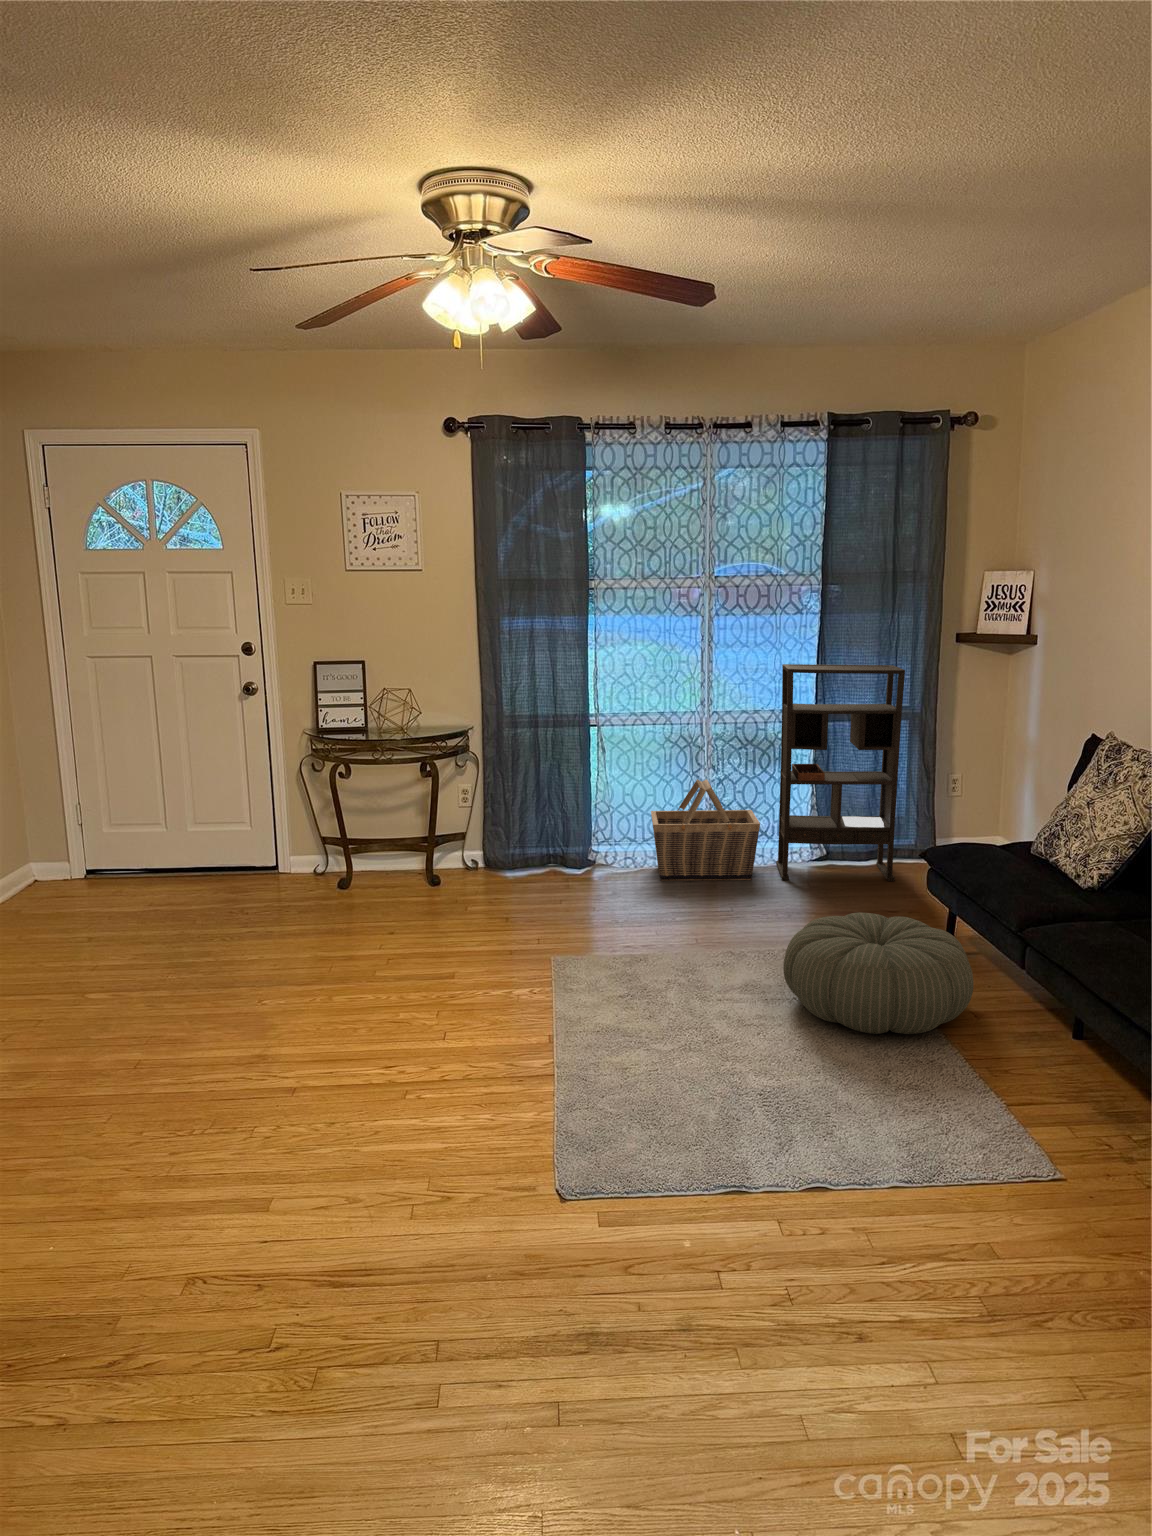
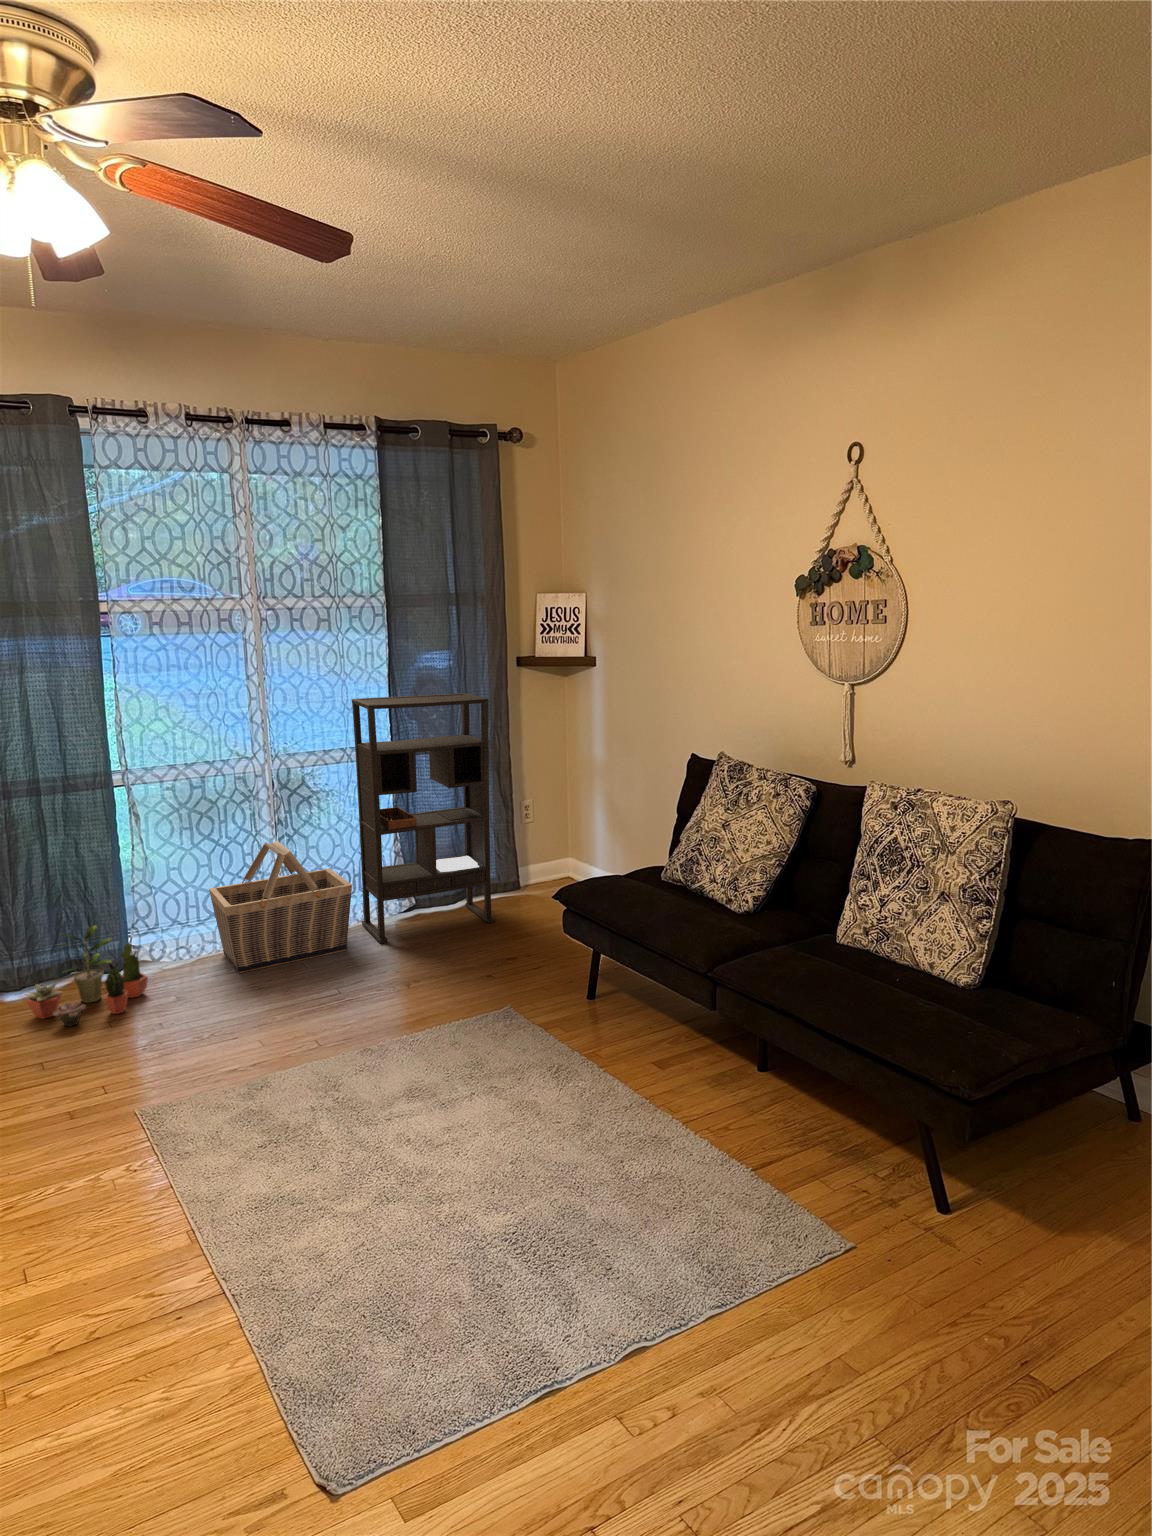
potted plant: none [509,822,592,892] -> present [25,926,148,1026]
pouf: present [783,912,973,1034] -> none [470,972,668,1116]

